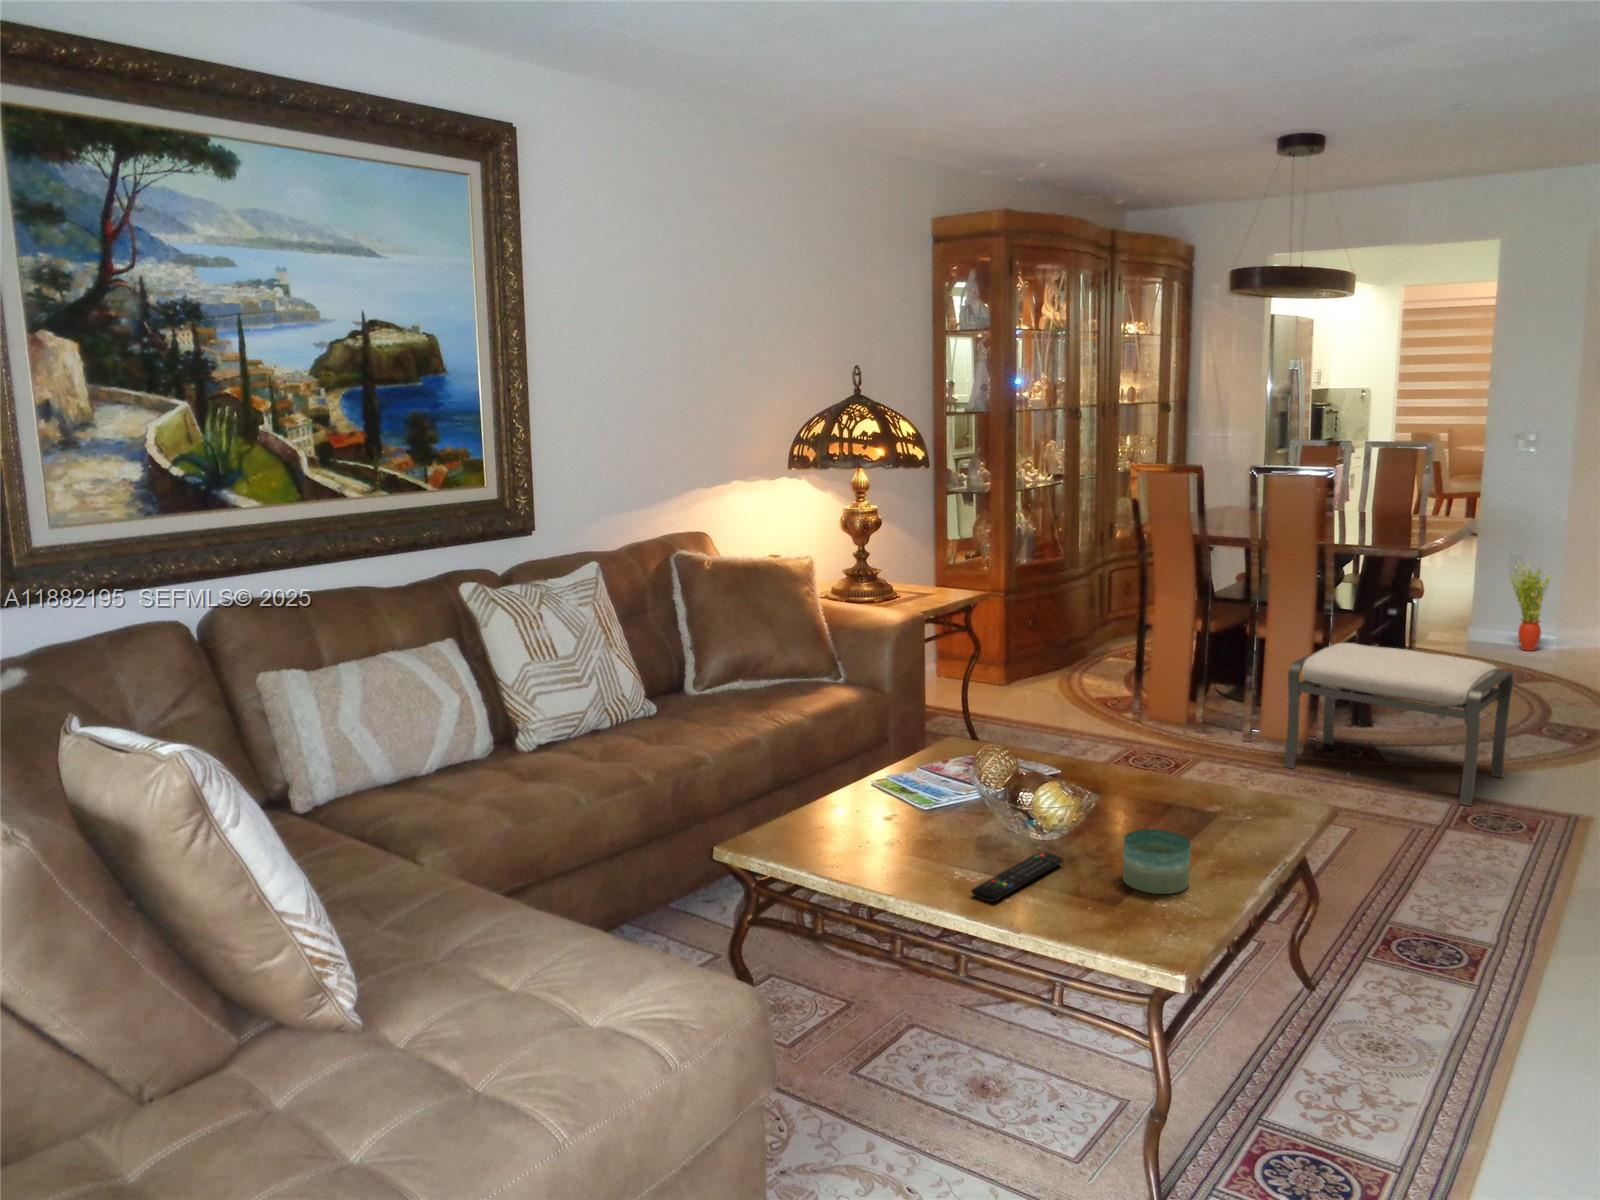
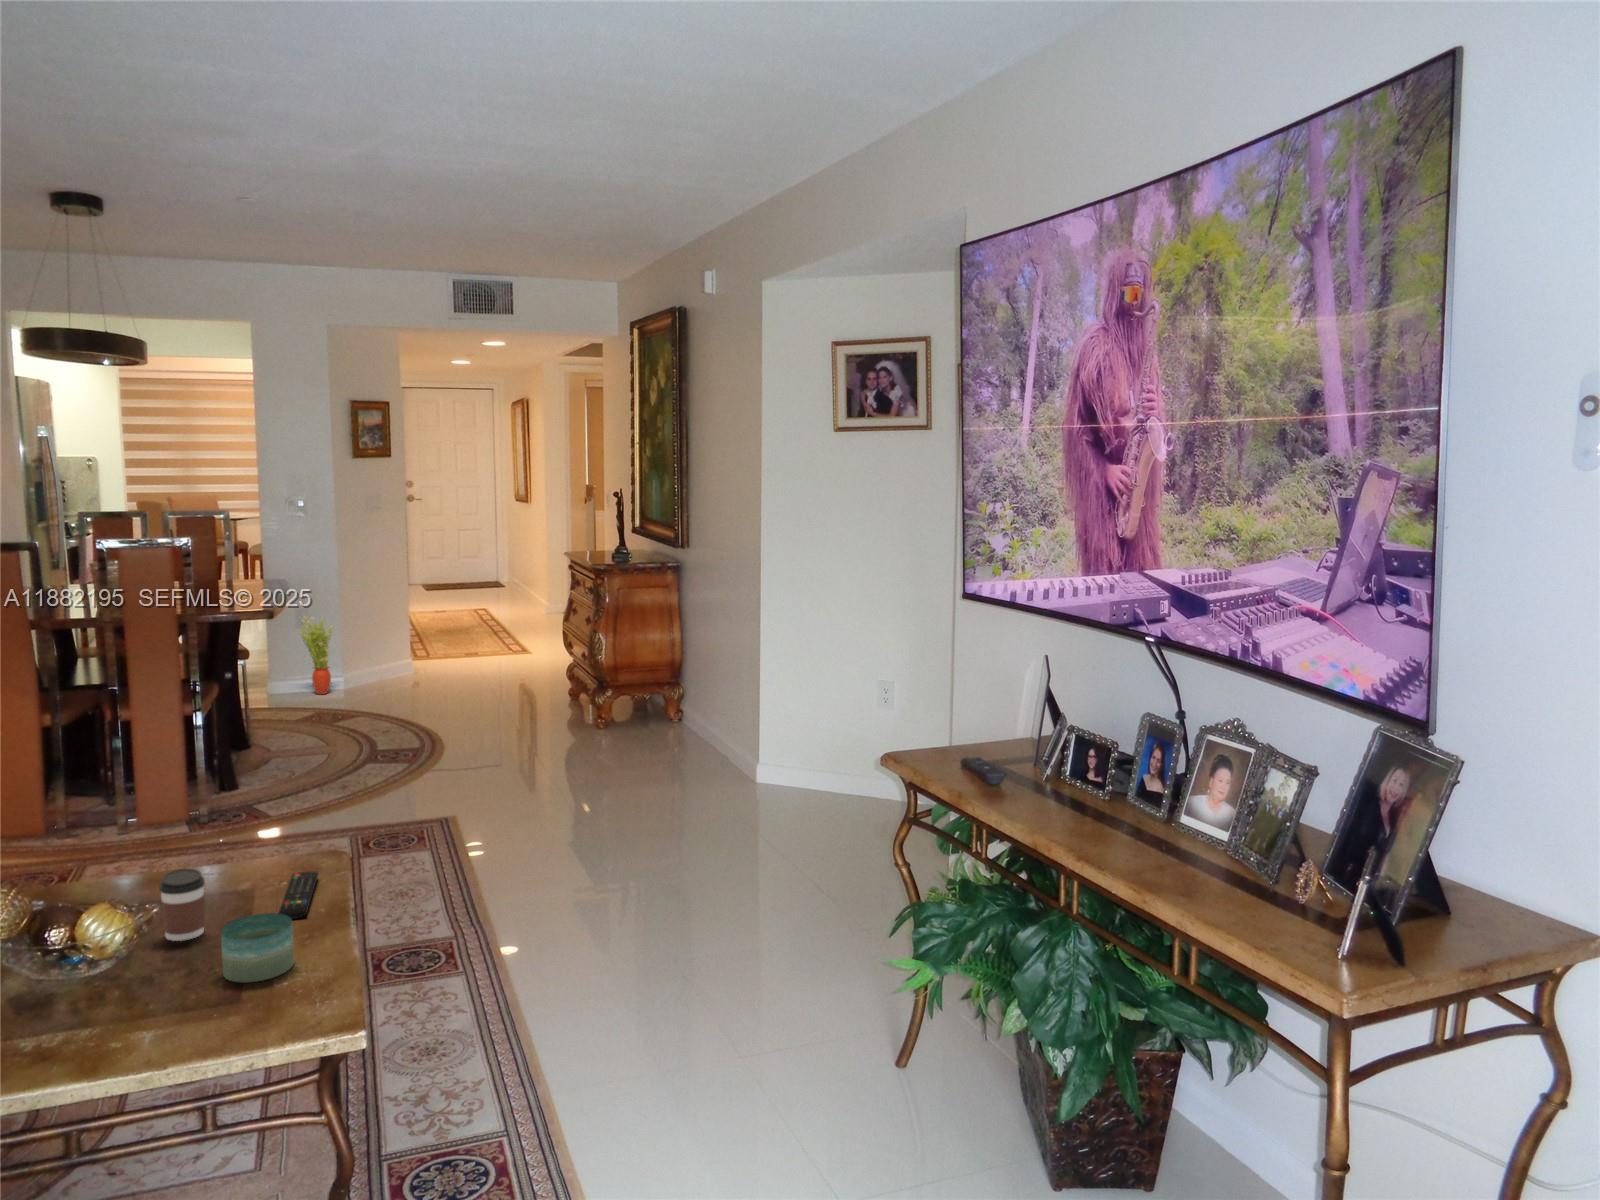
ottoman: present [1284,643,1513,806] -> none [174,705,374,847]
coffee cup: none [1111,770,1150,836] -> present [159,869,205,941]
remote control: present [971,852,1064,902] -> present [279,872,318,919]

